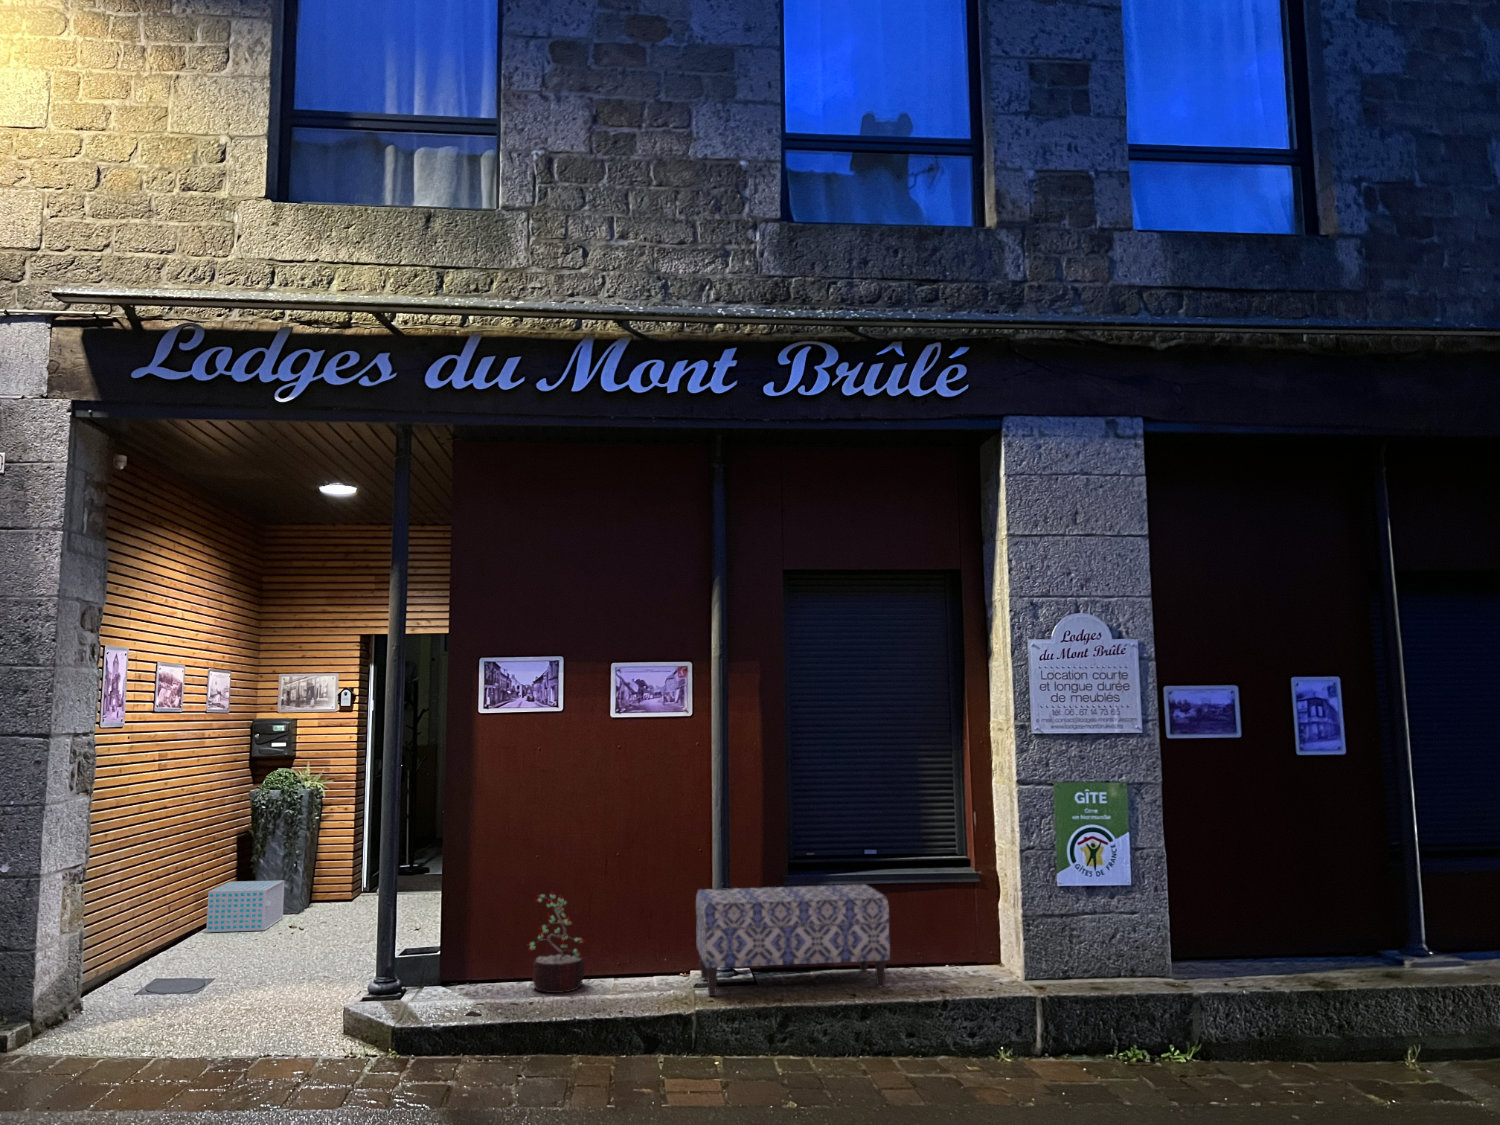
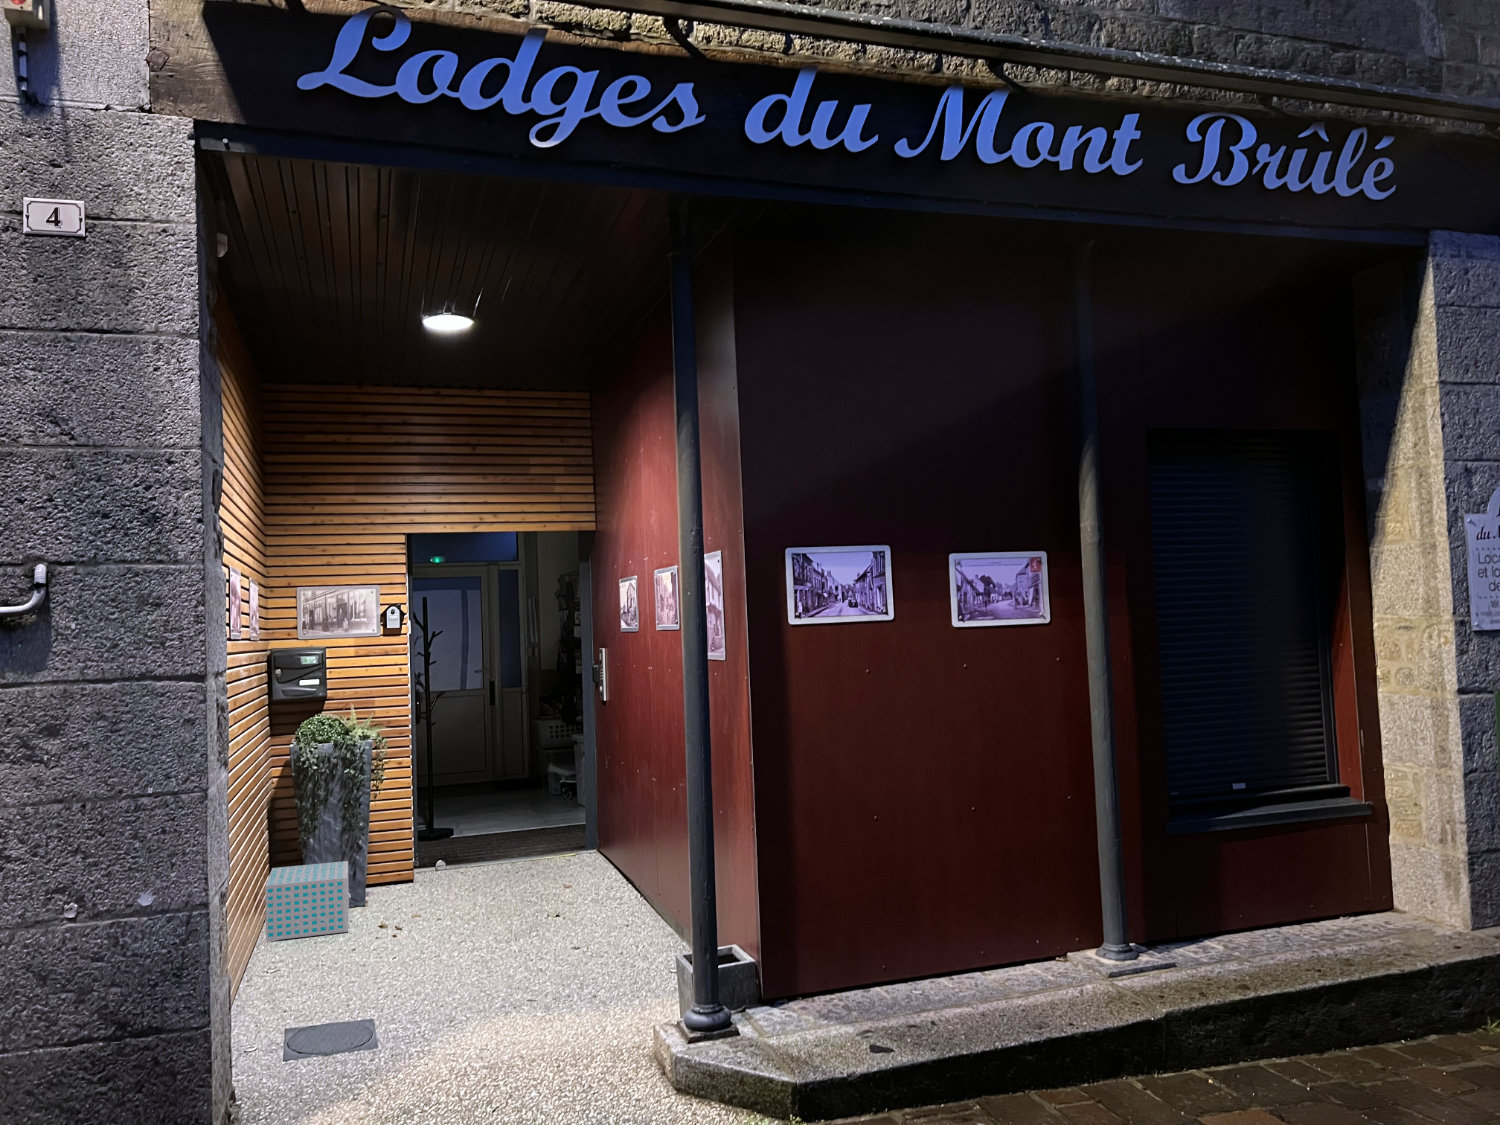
bench: present [696,884,890,996] -> none [1085,826,1357,990]
decorative plant: present [528,894,585,993] -> none [880,863,971,1004]

